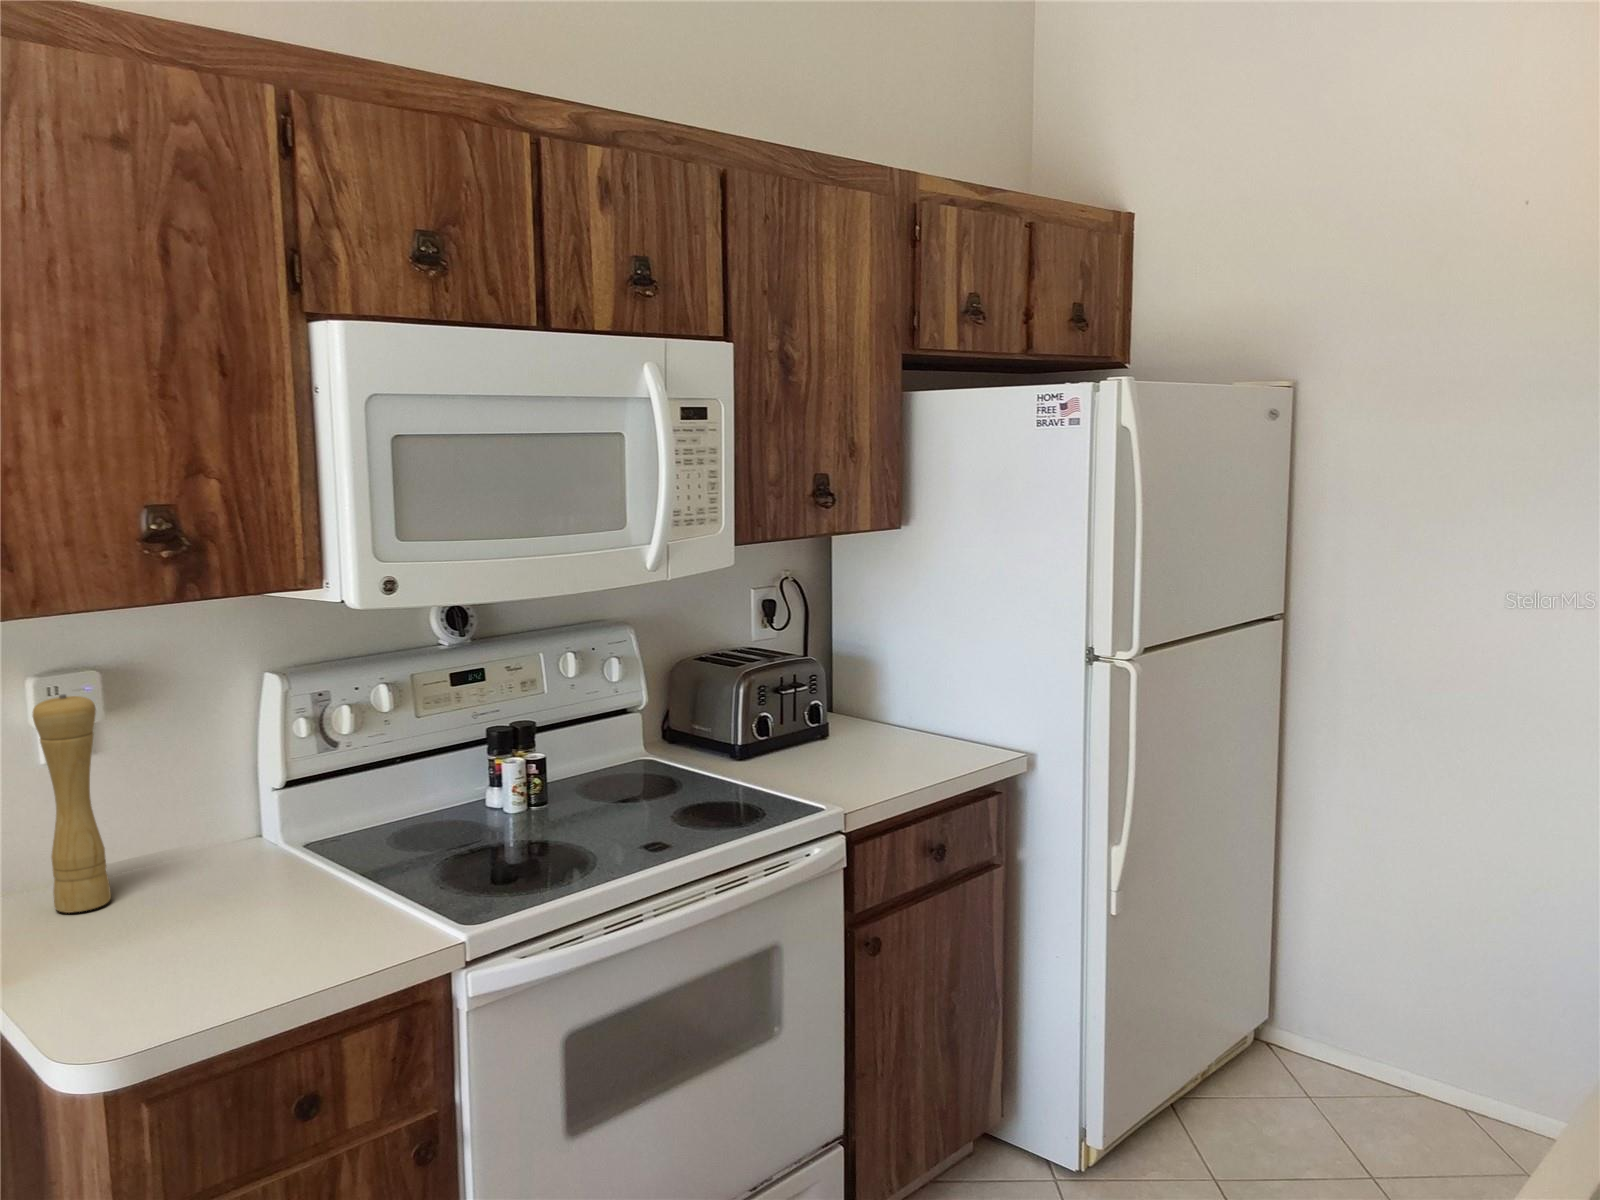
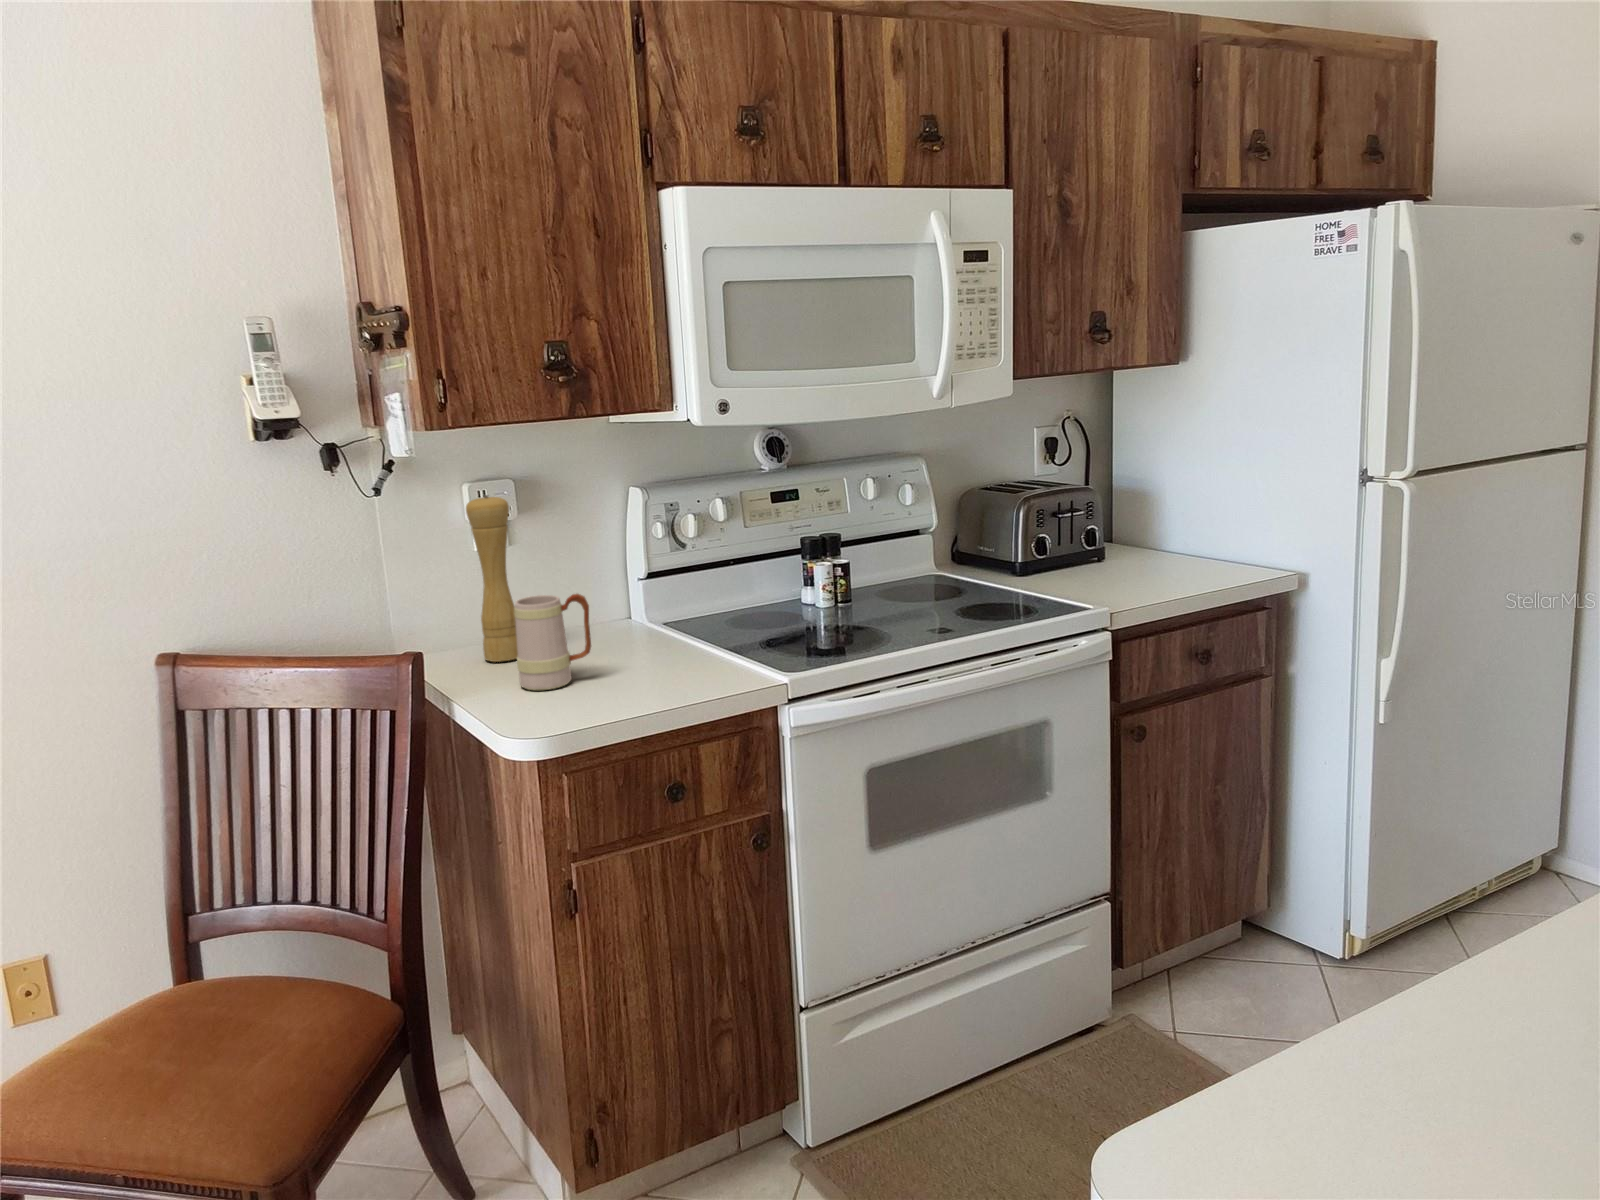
mug: none [92,829,203,963] -> present [514,594,591,690]

